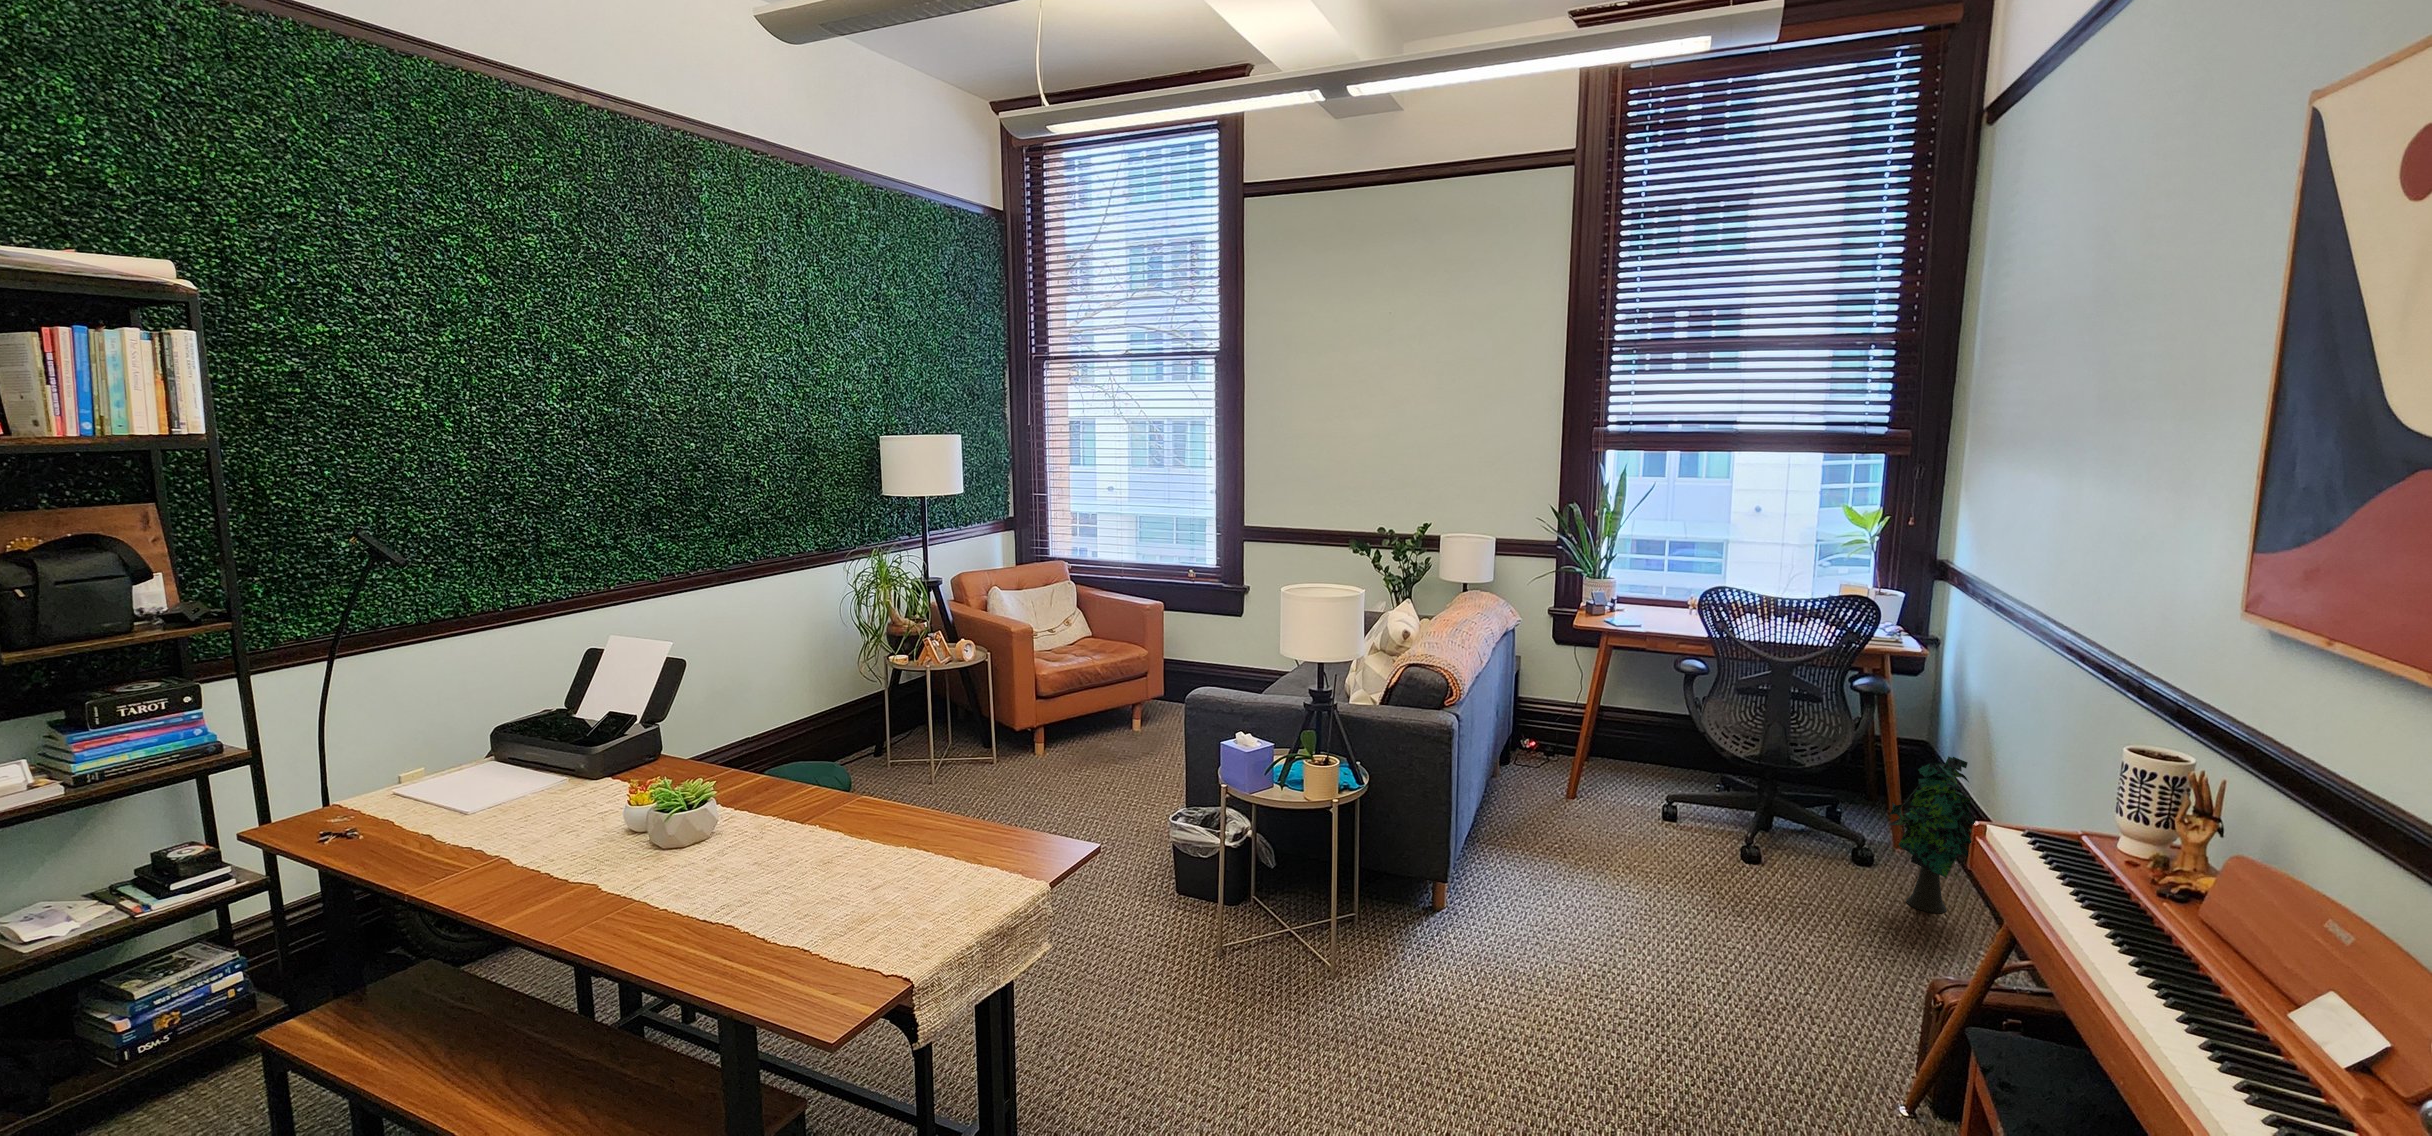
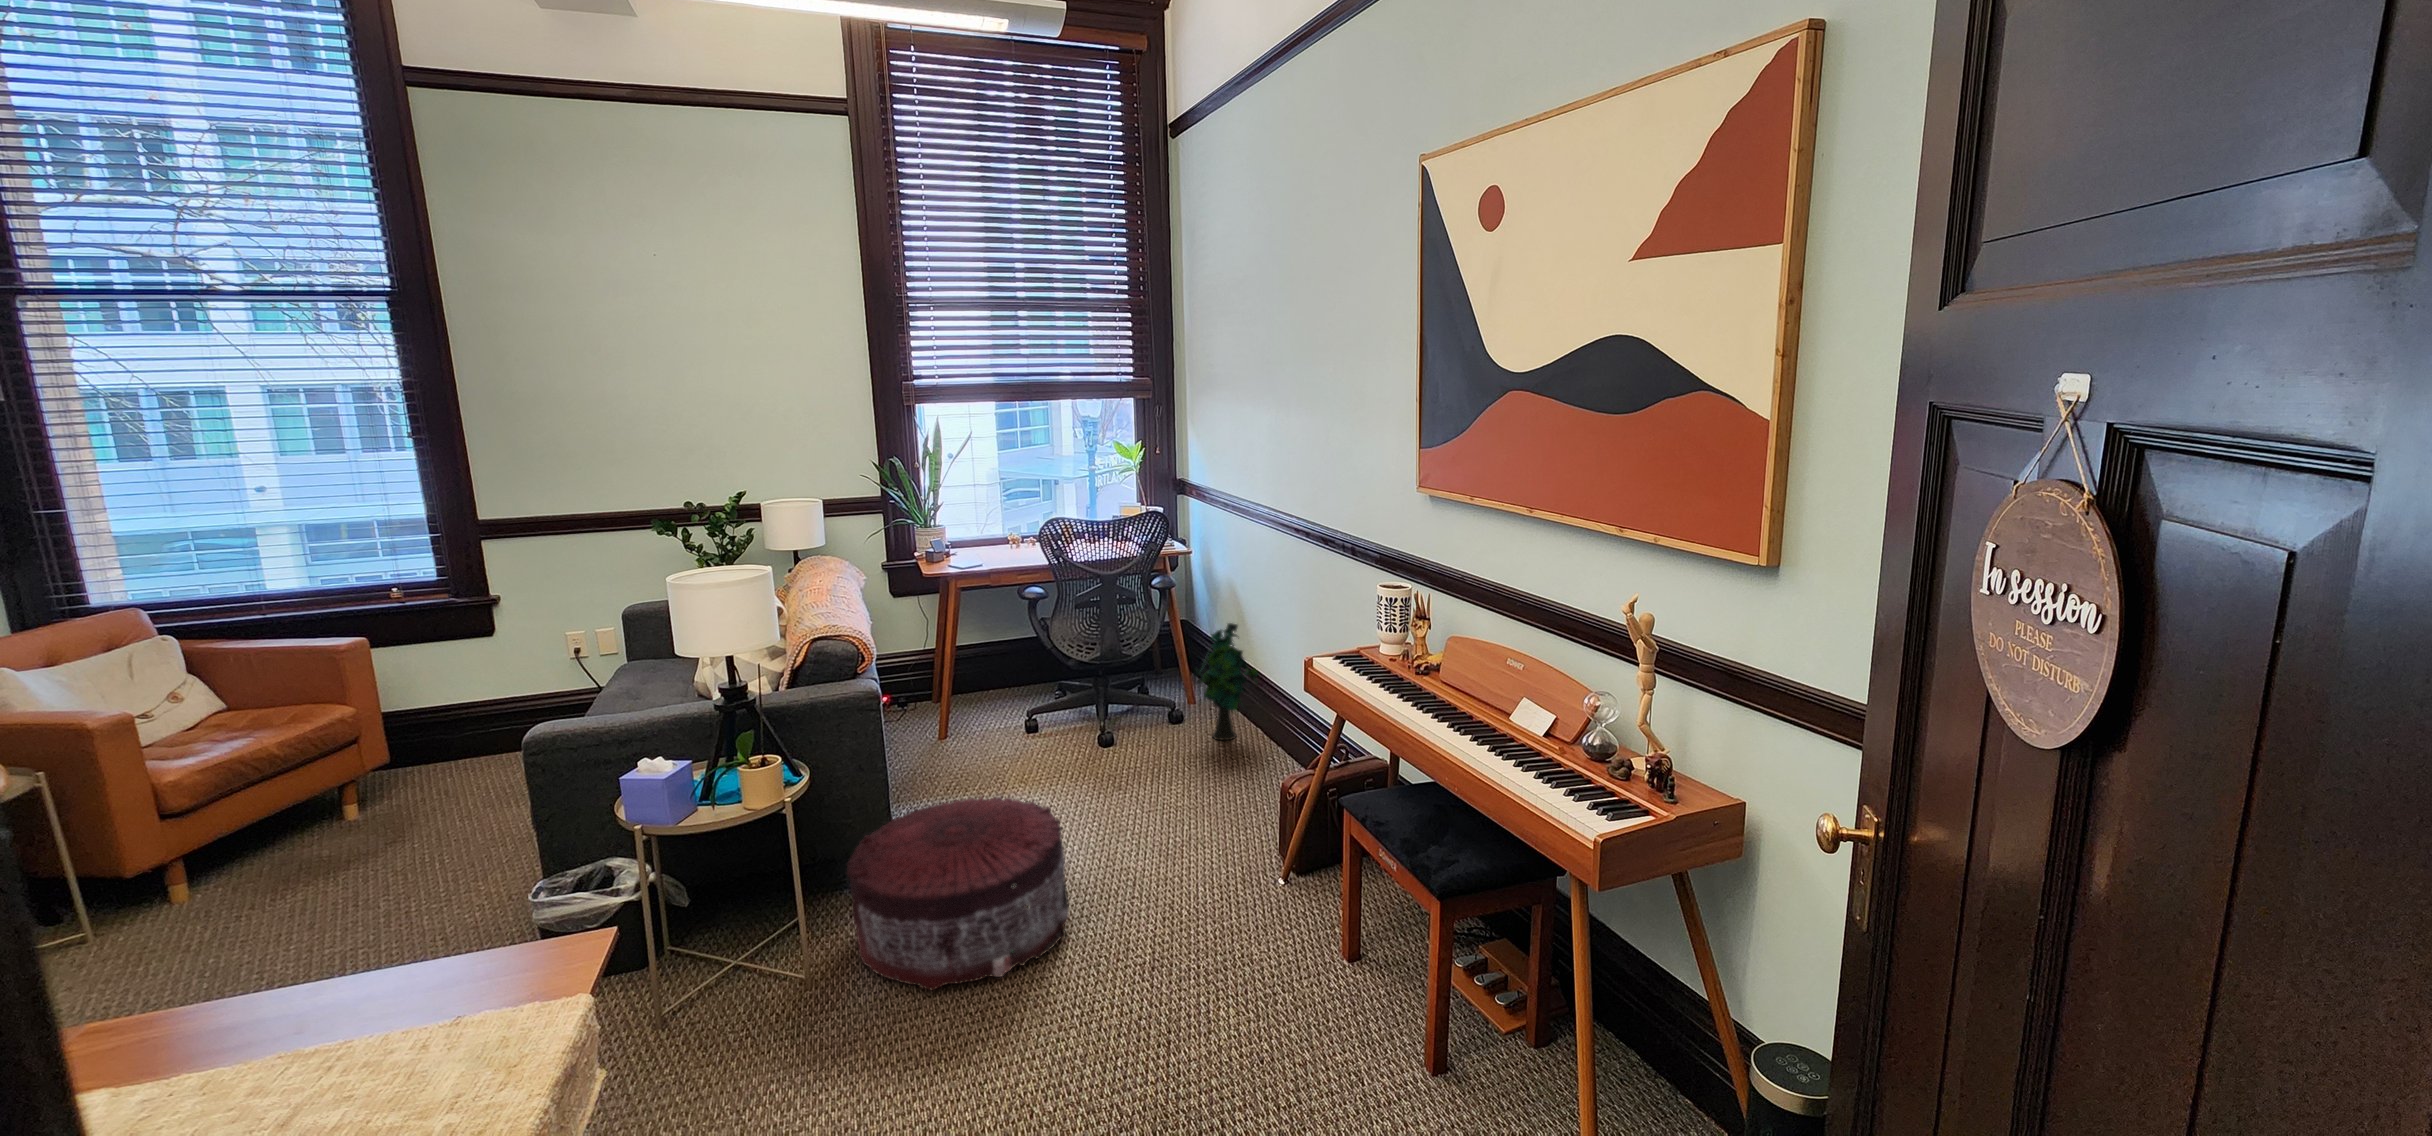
pouf: none [1379,851,1608,1053] -> present [847,797,1069,990]

